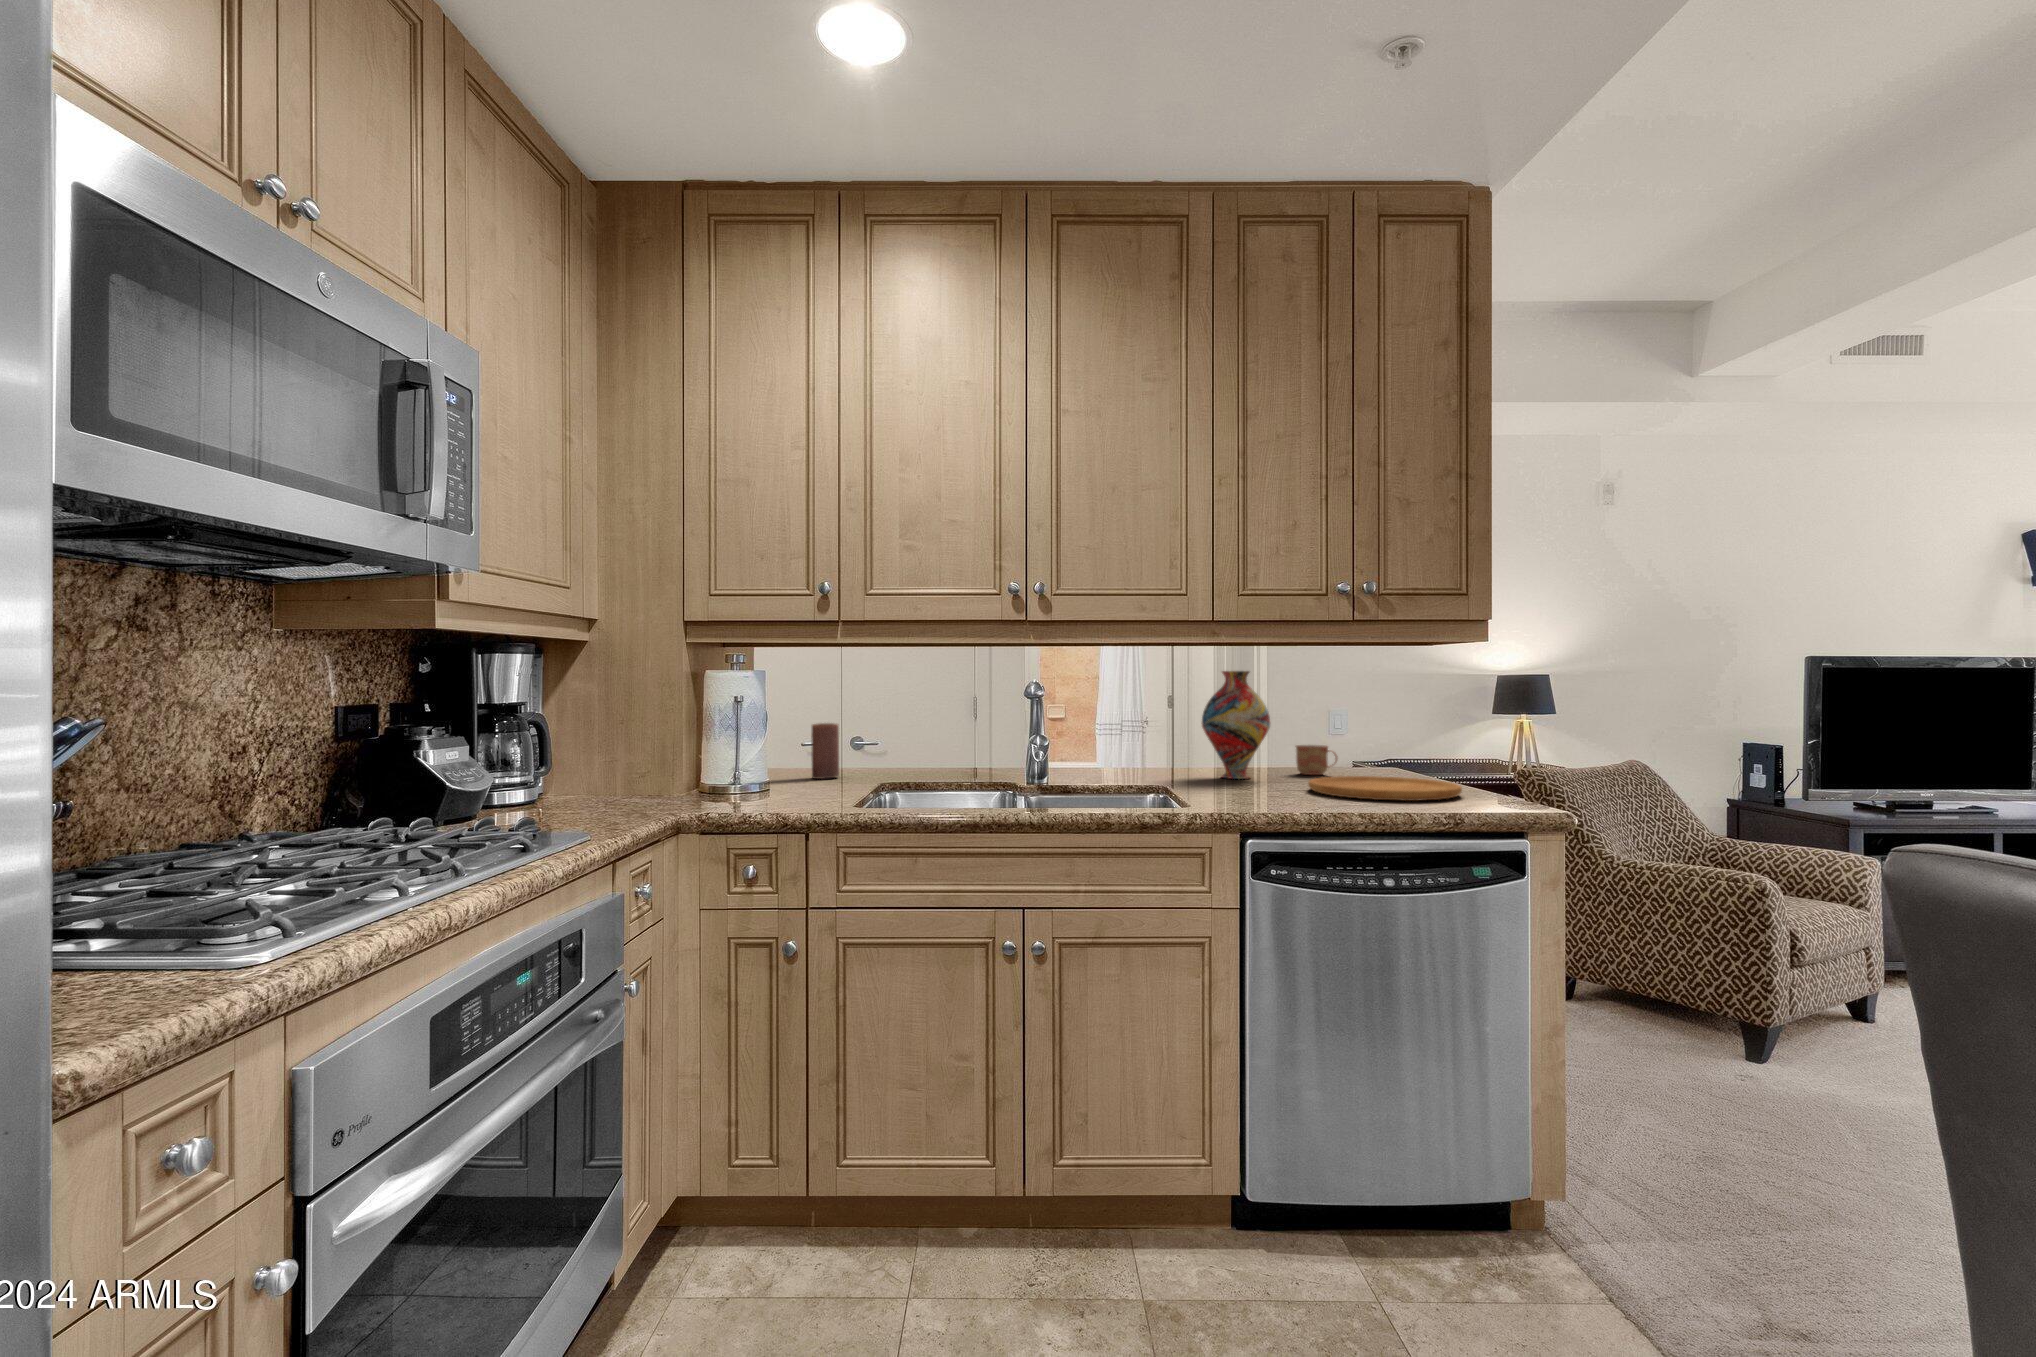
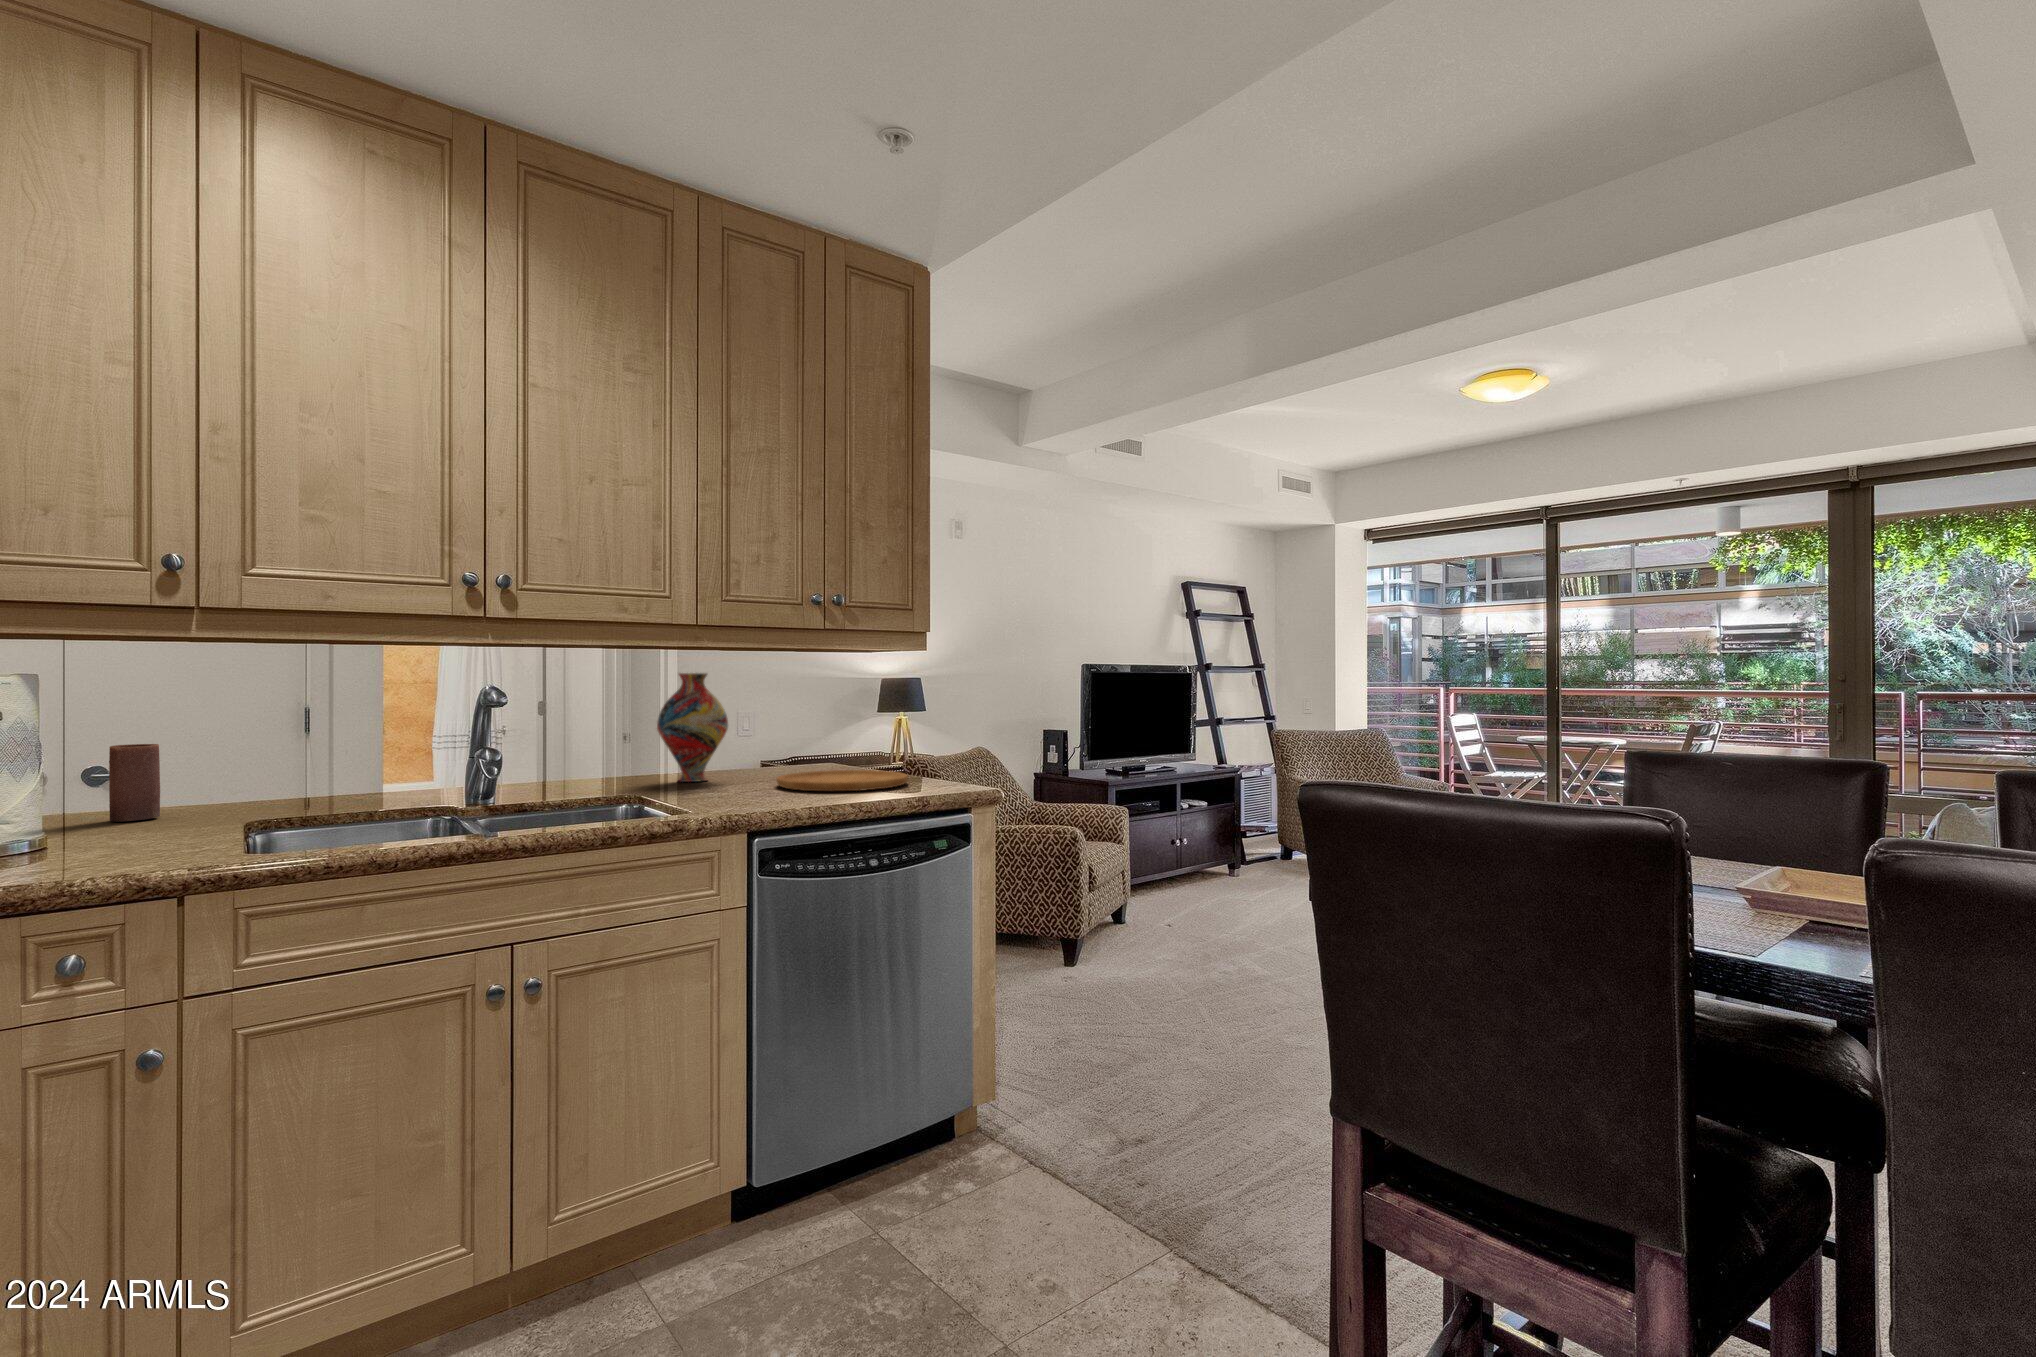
mug: present [1296,745,1337,775] -> none [745,744,785,773]

